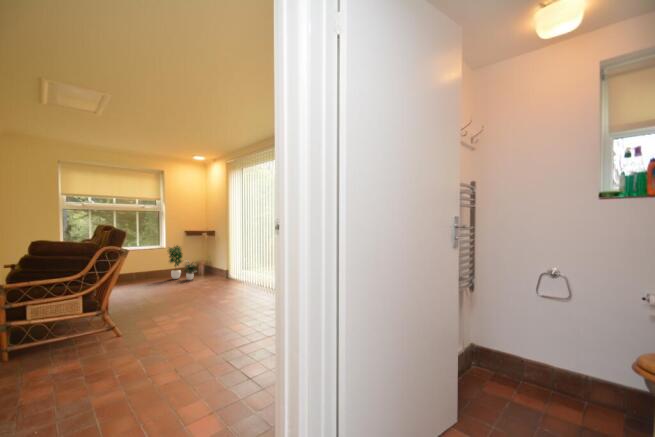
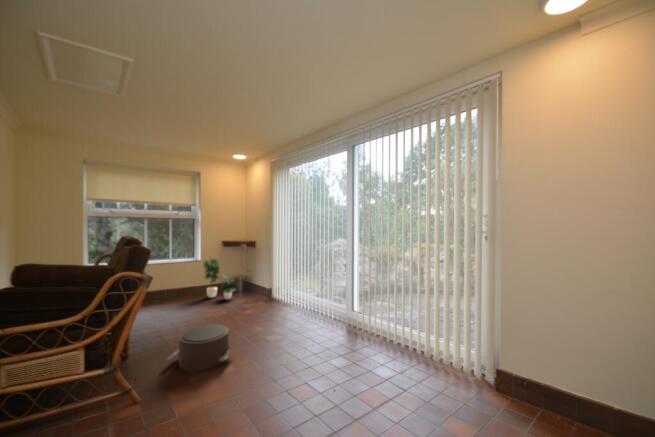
pouf: none [139,291,192,320] -> present [167,325,234,371]

